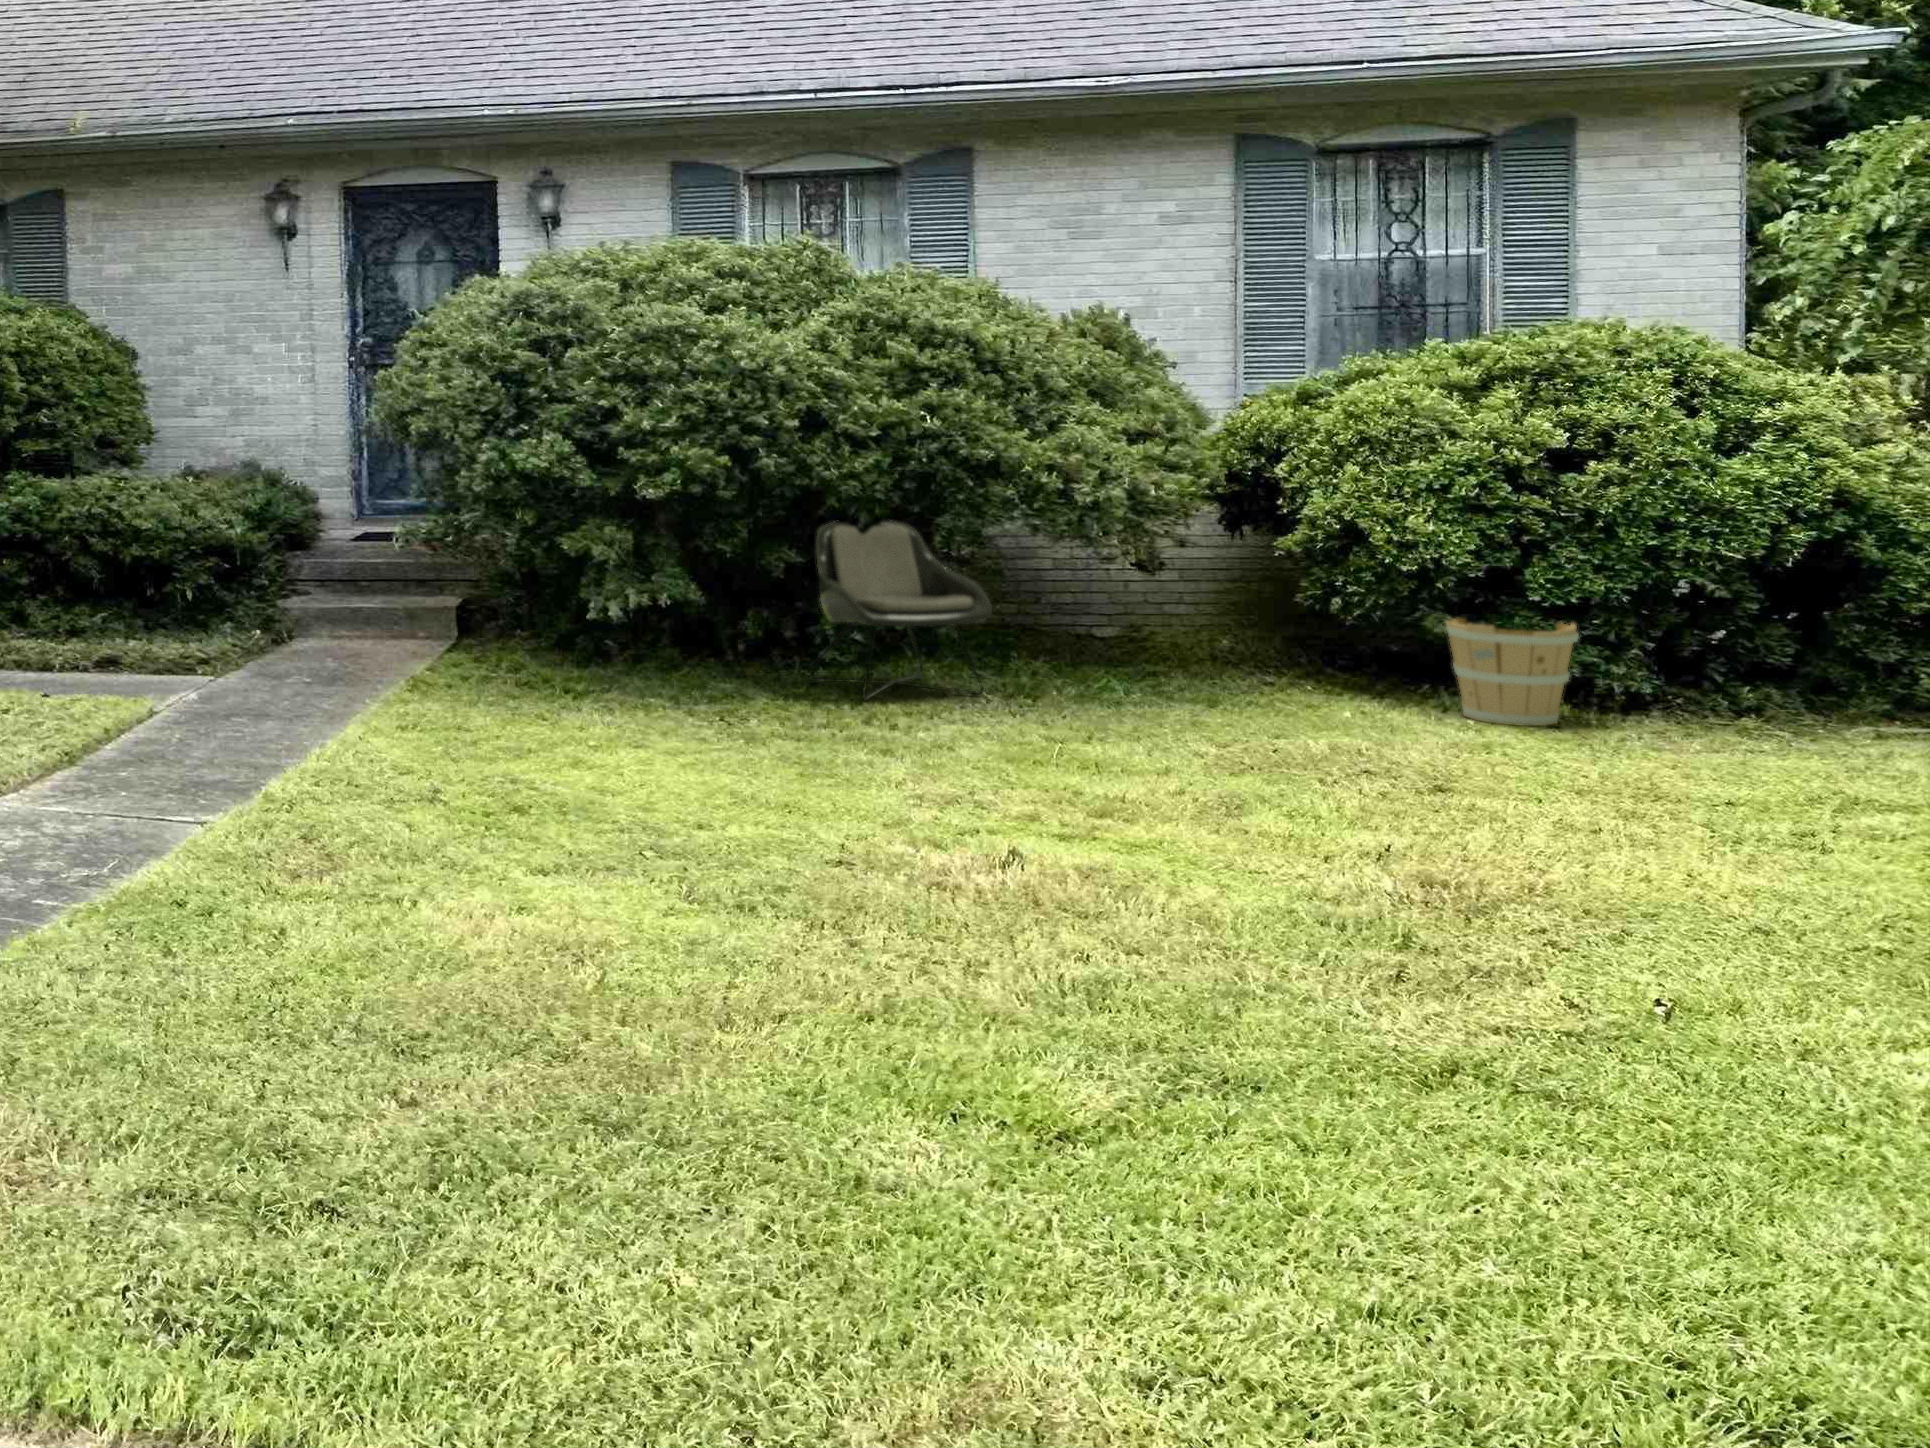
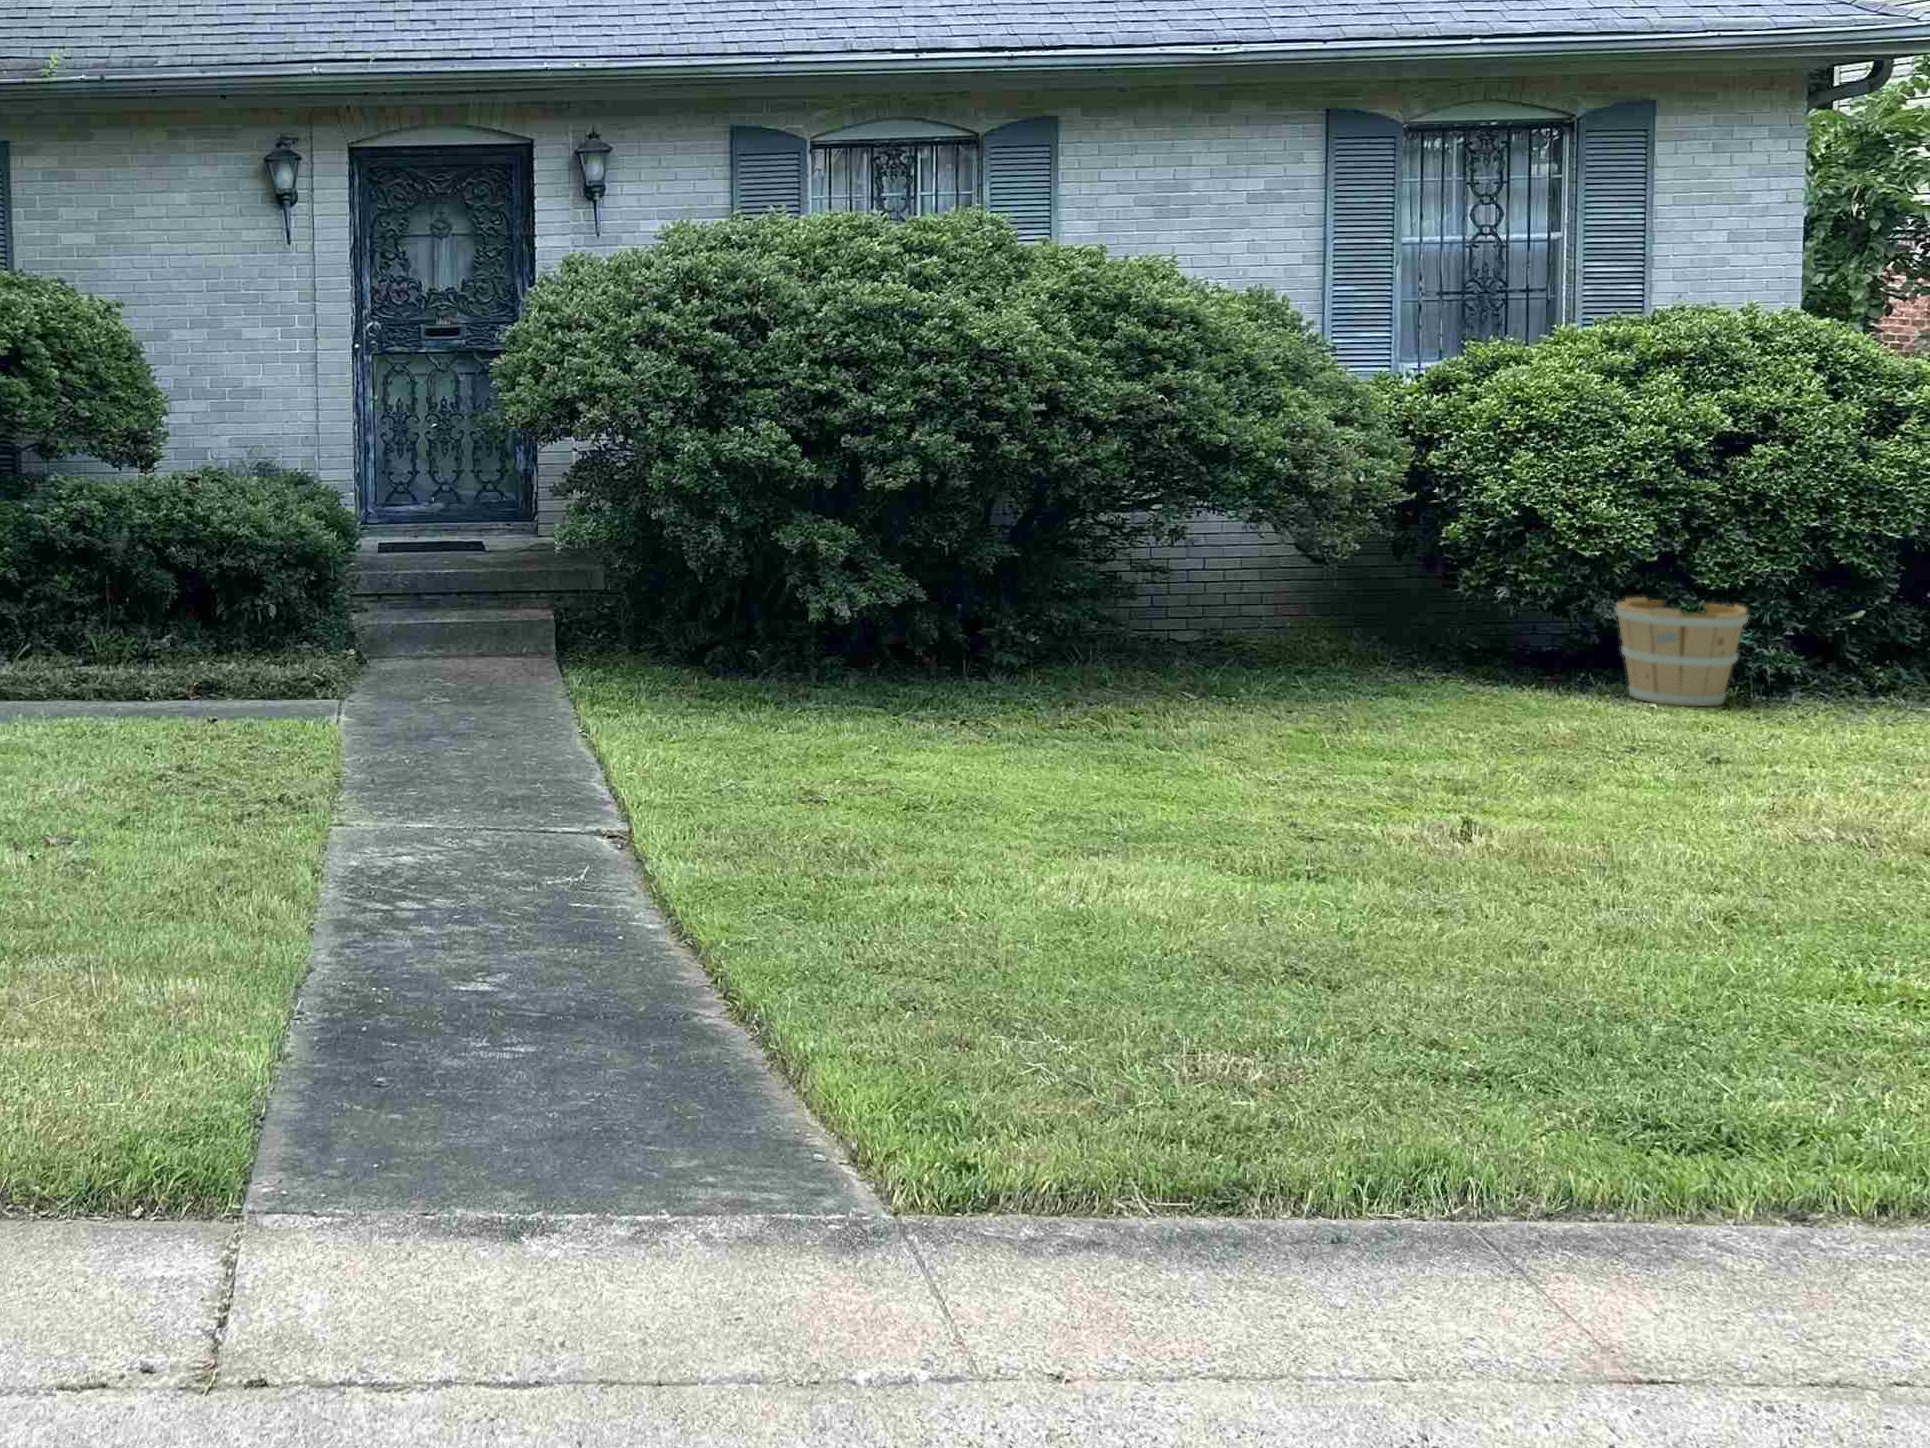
lounge chair: present [807,521,992,701] -> none [982,511,1189,707]

